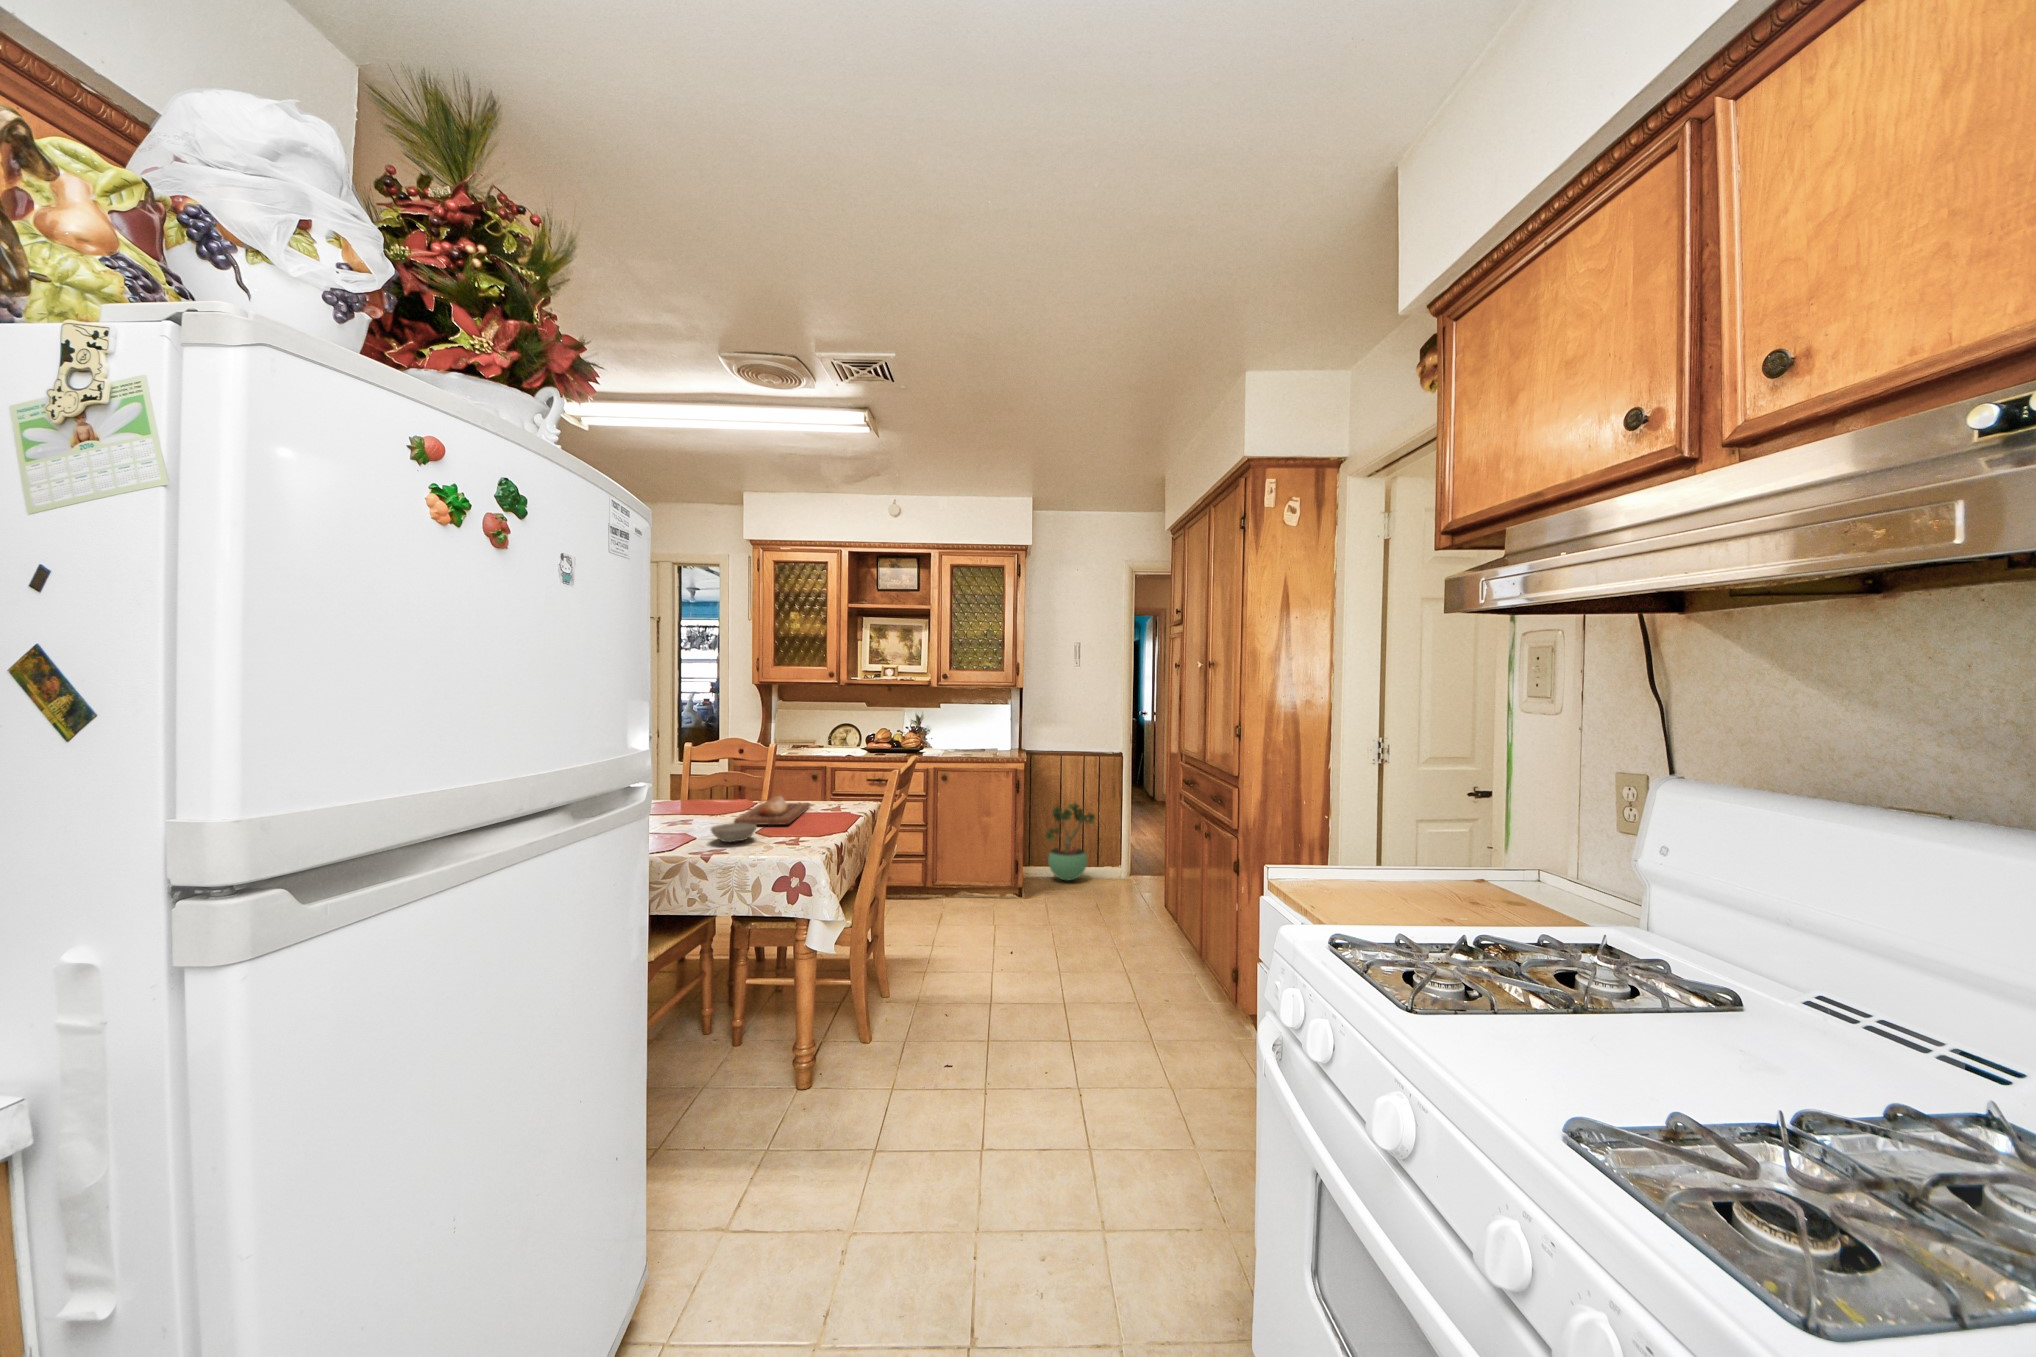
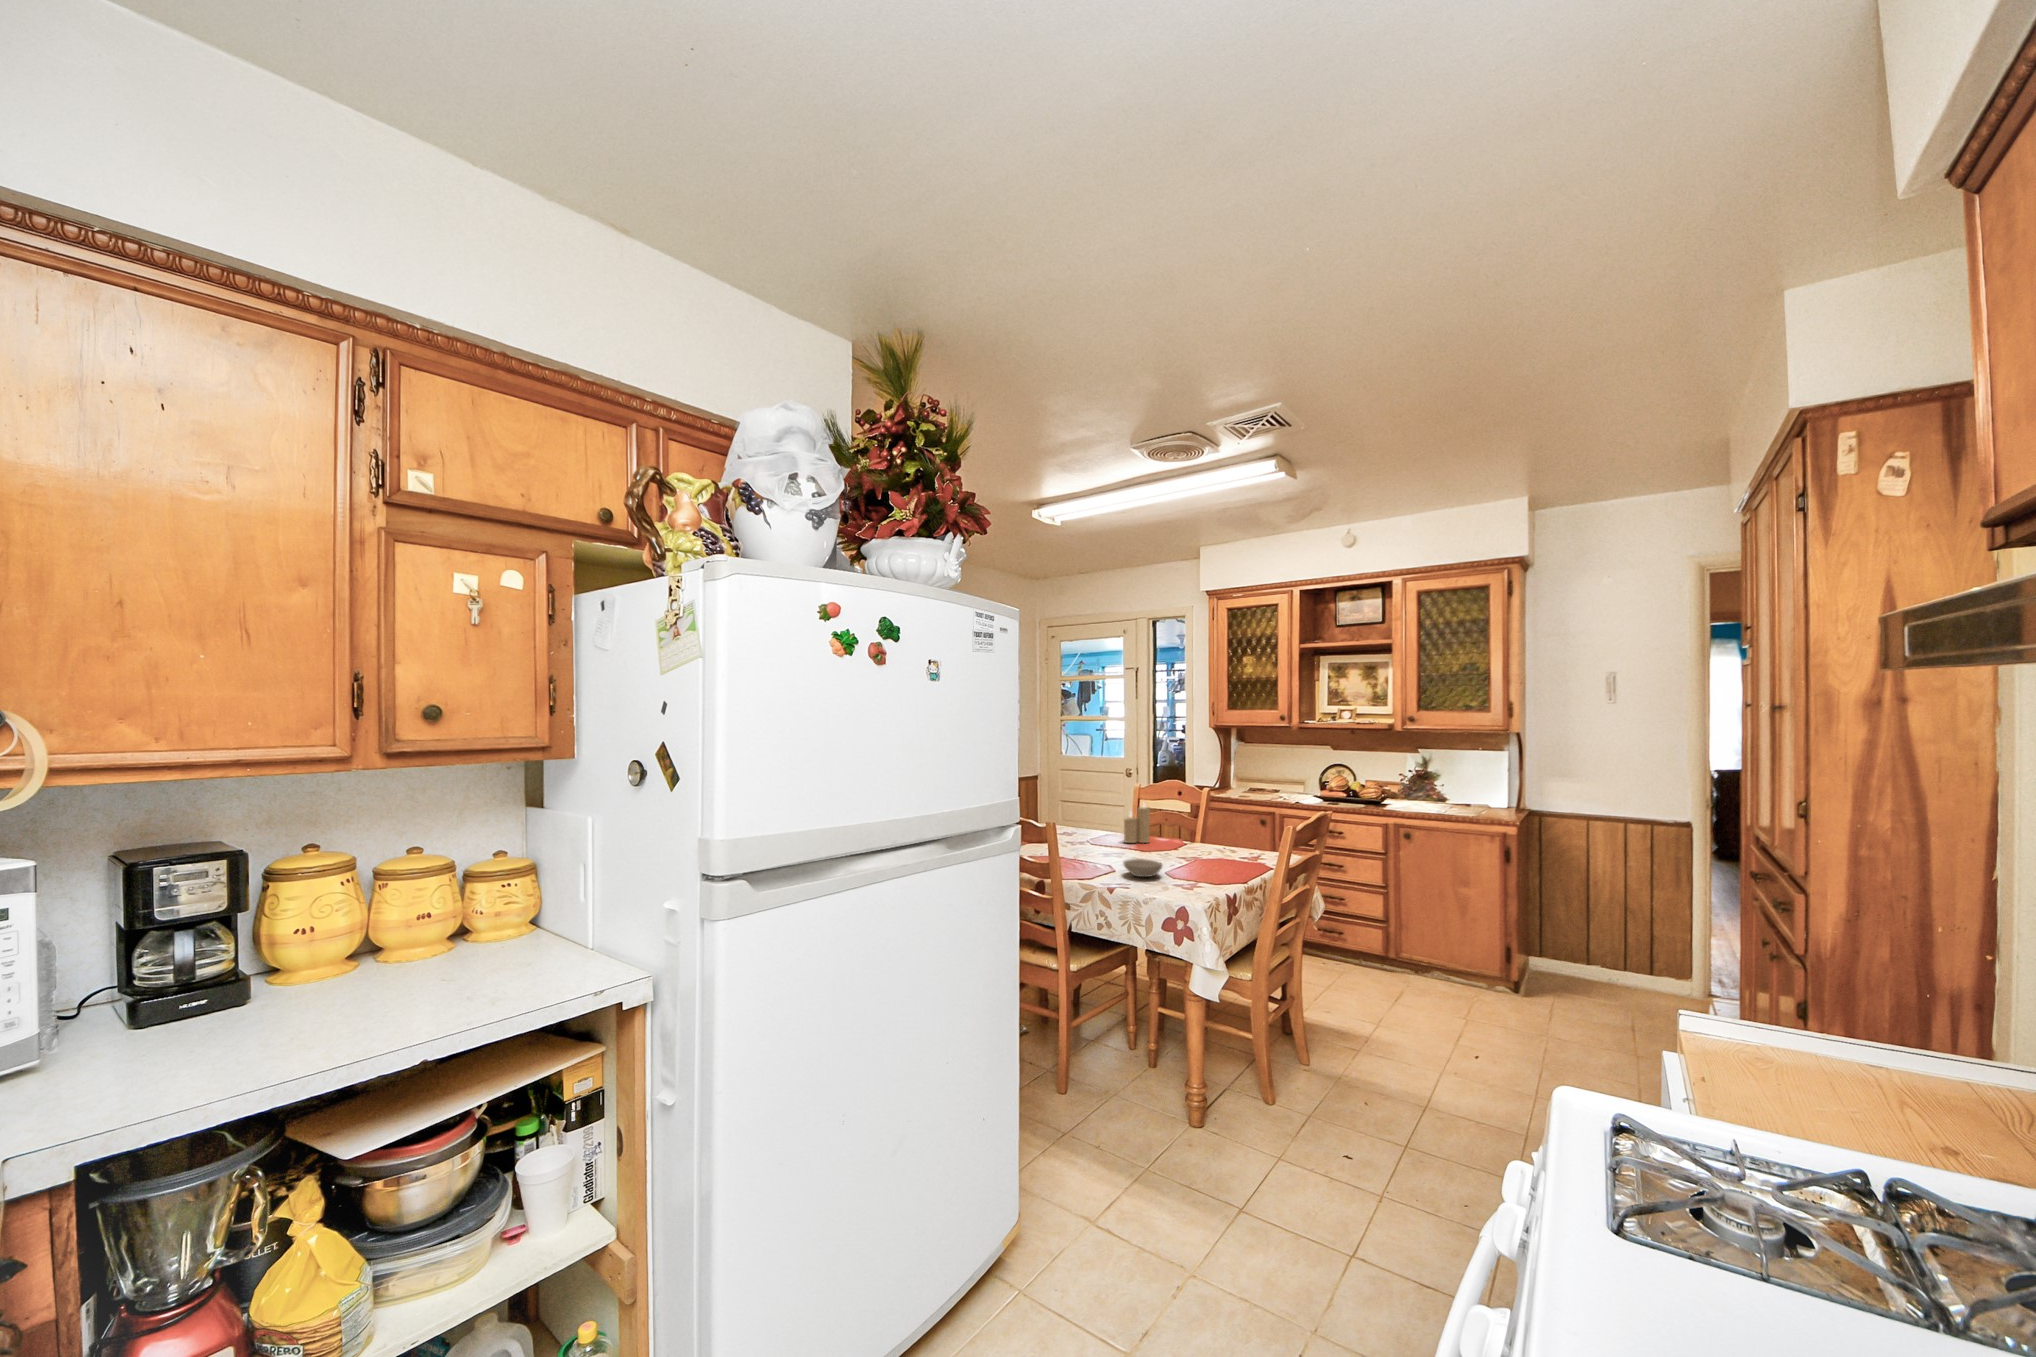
candle: none [688,764,720,811] -> present [1124,804,1150,843]
bread loaf: present [734,796,810,825] -> none [1151,838,1229,867]
potted plant: present [1046,803,1095,881] -> none [1561,889,1645,991]

